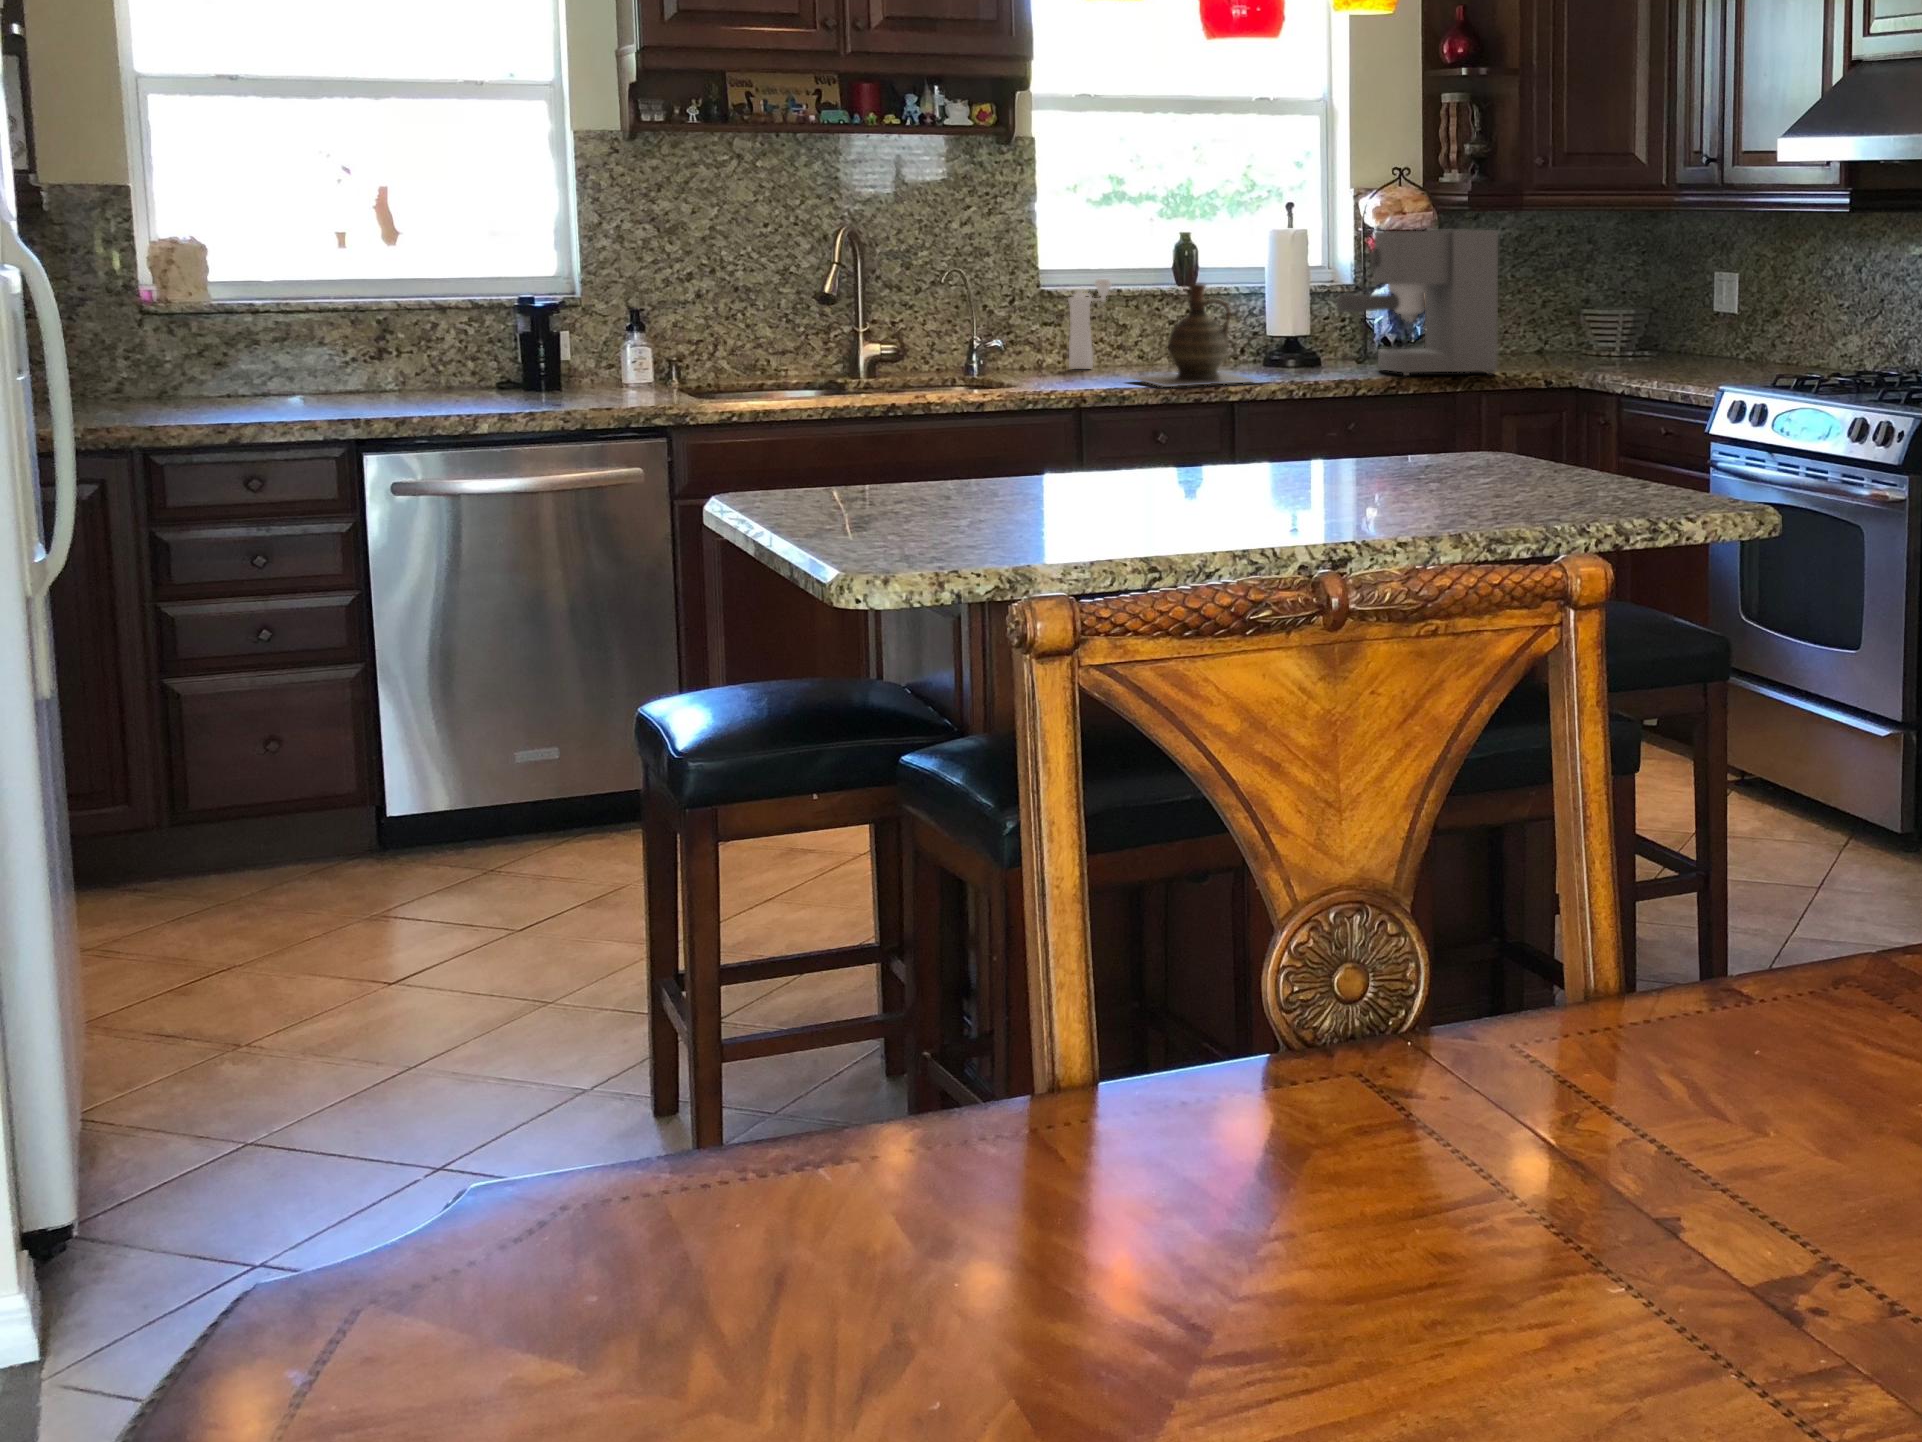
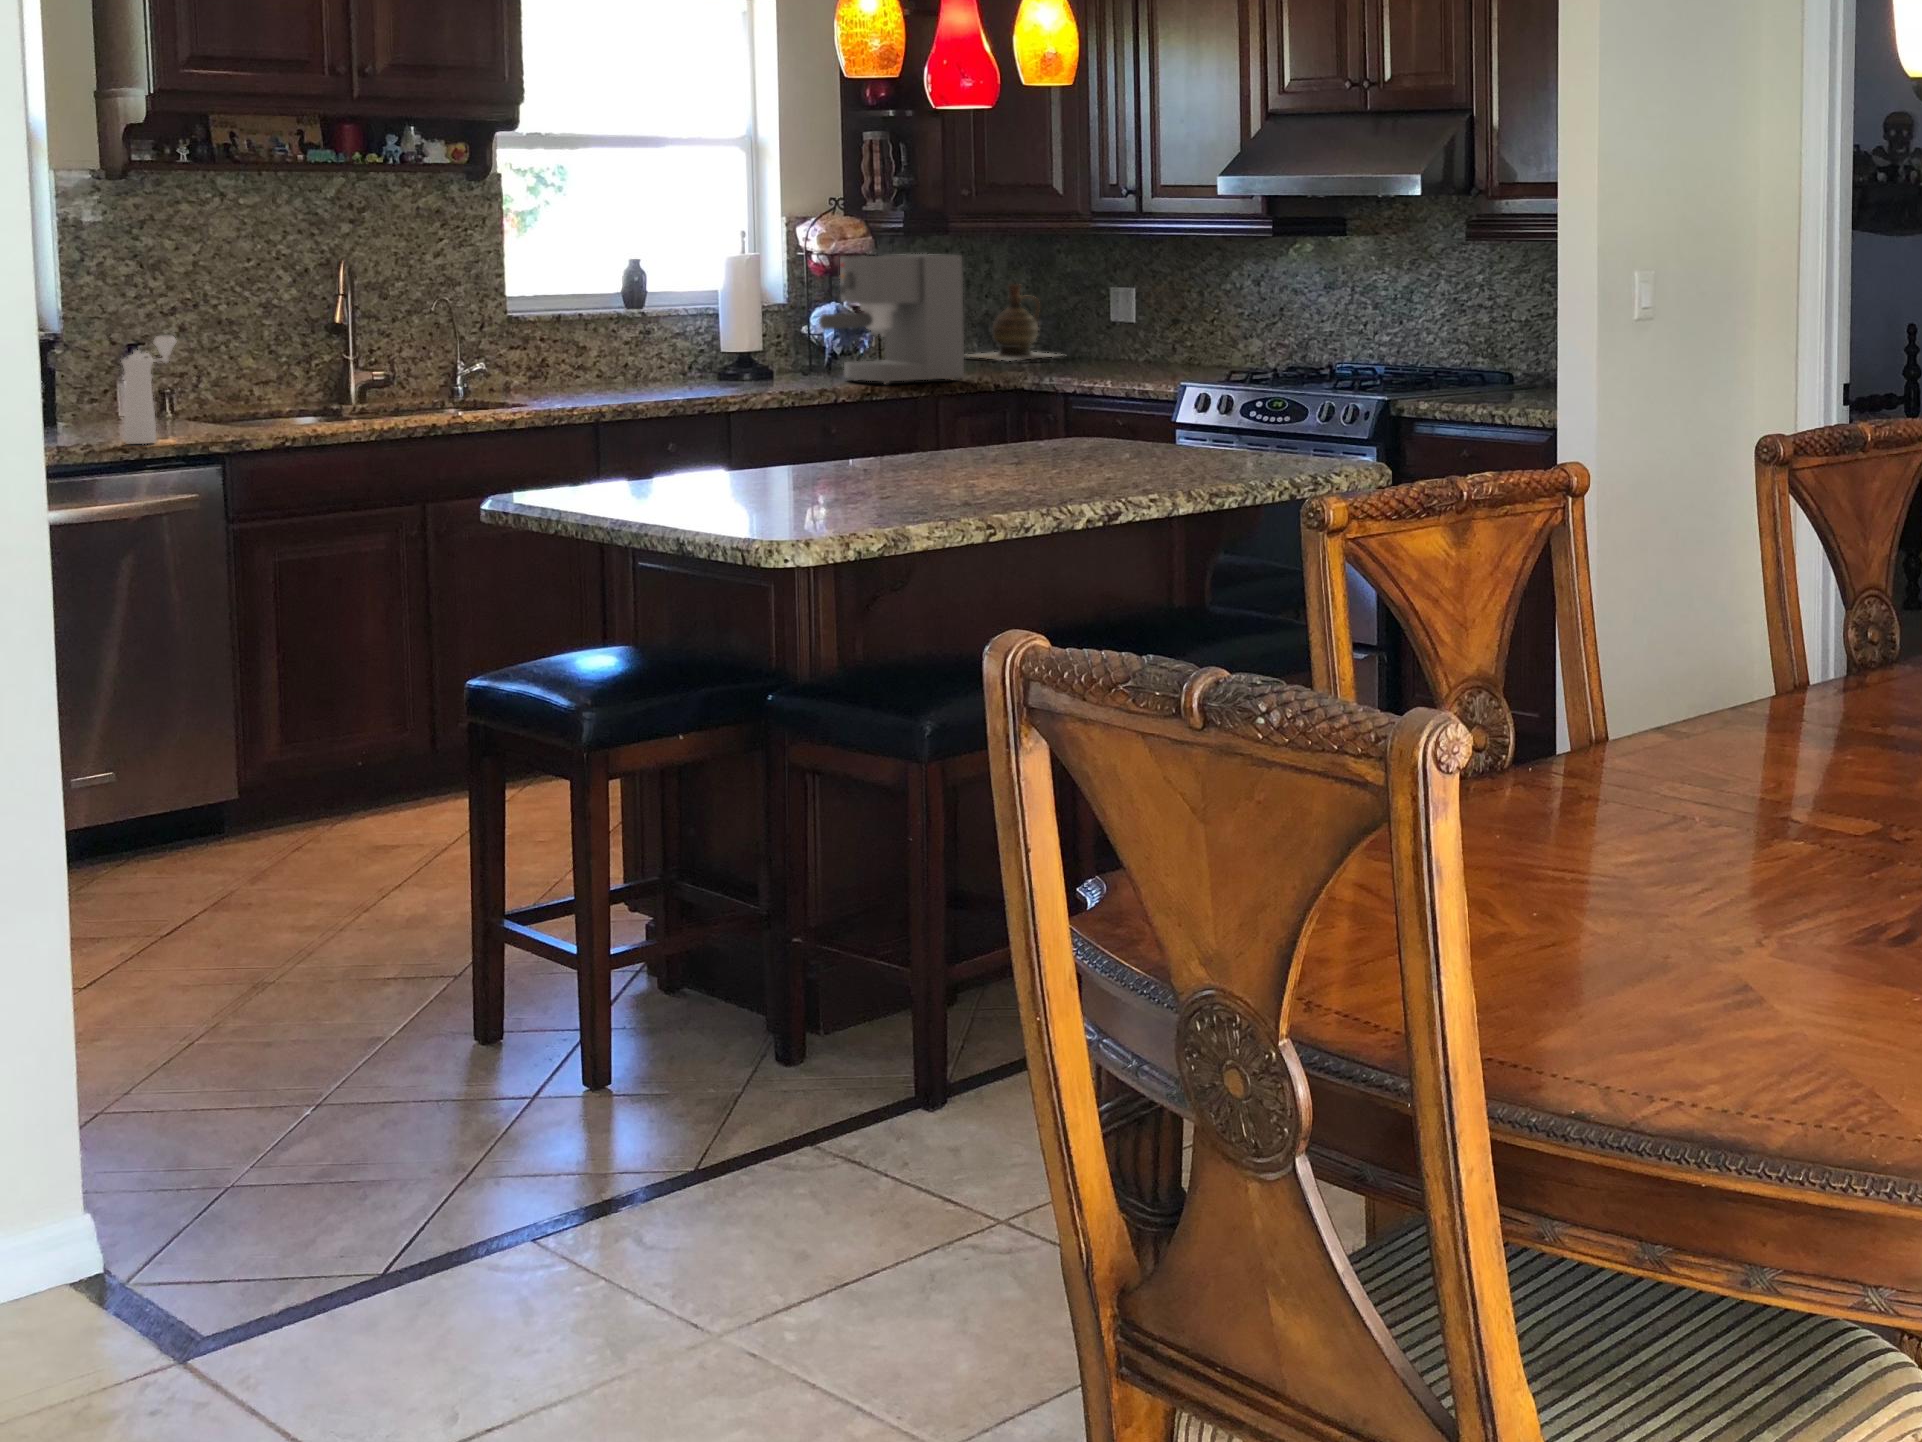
pepper mill: present [1068,279,1112,369] -> present [122,336,176,444]
ceramic jug: present [1131,283,1256,387] -> present [968,284,1055,360]

